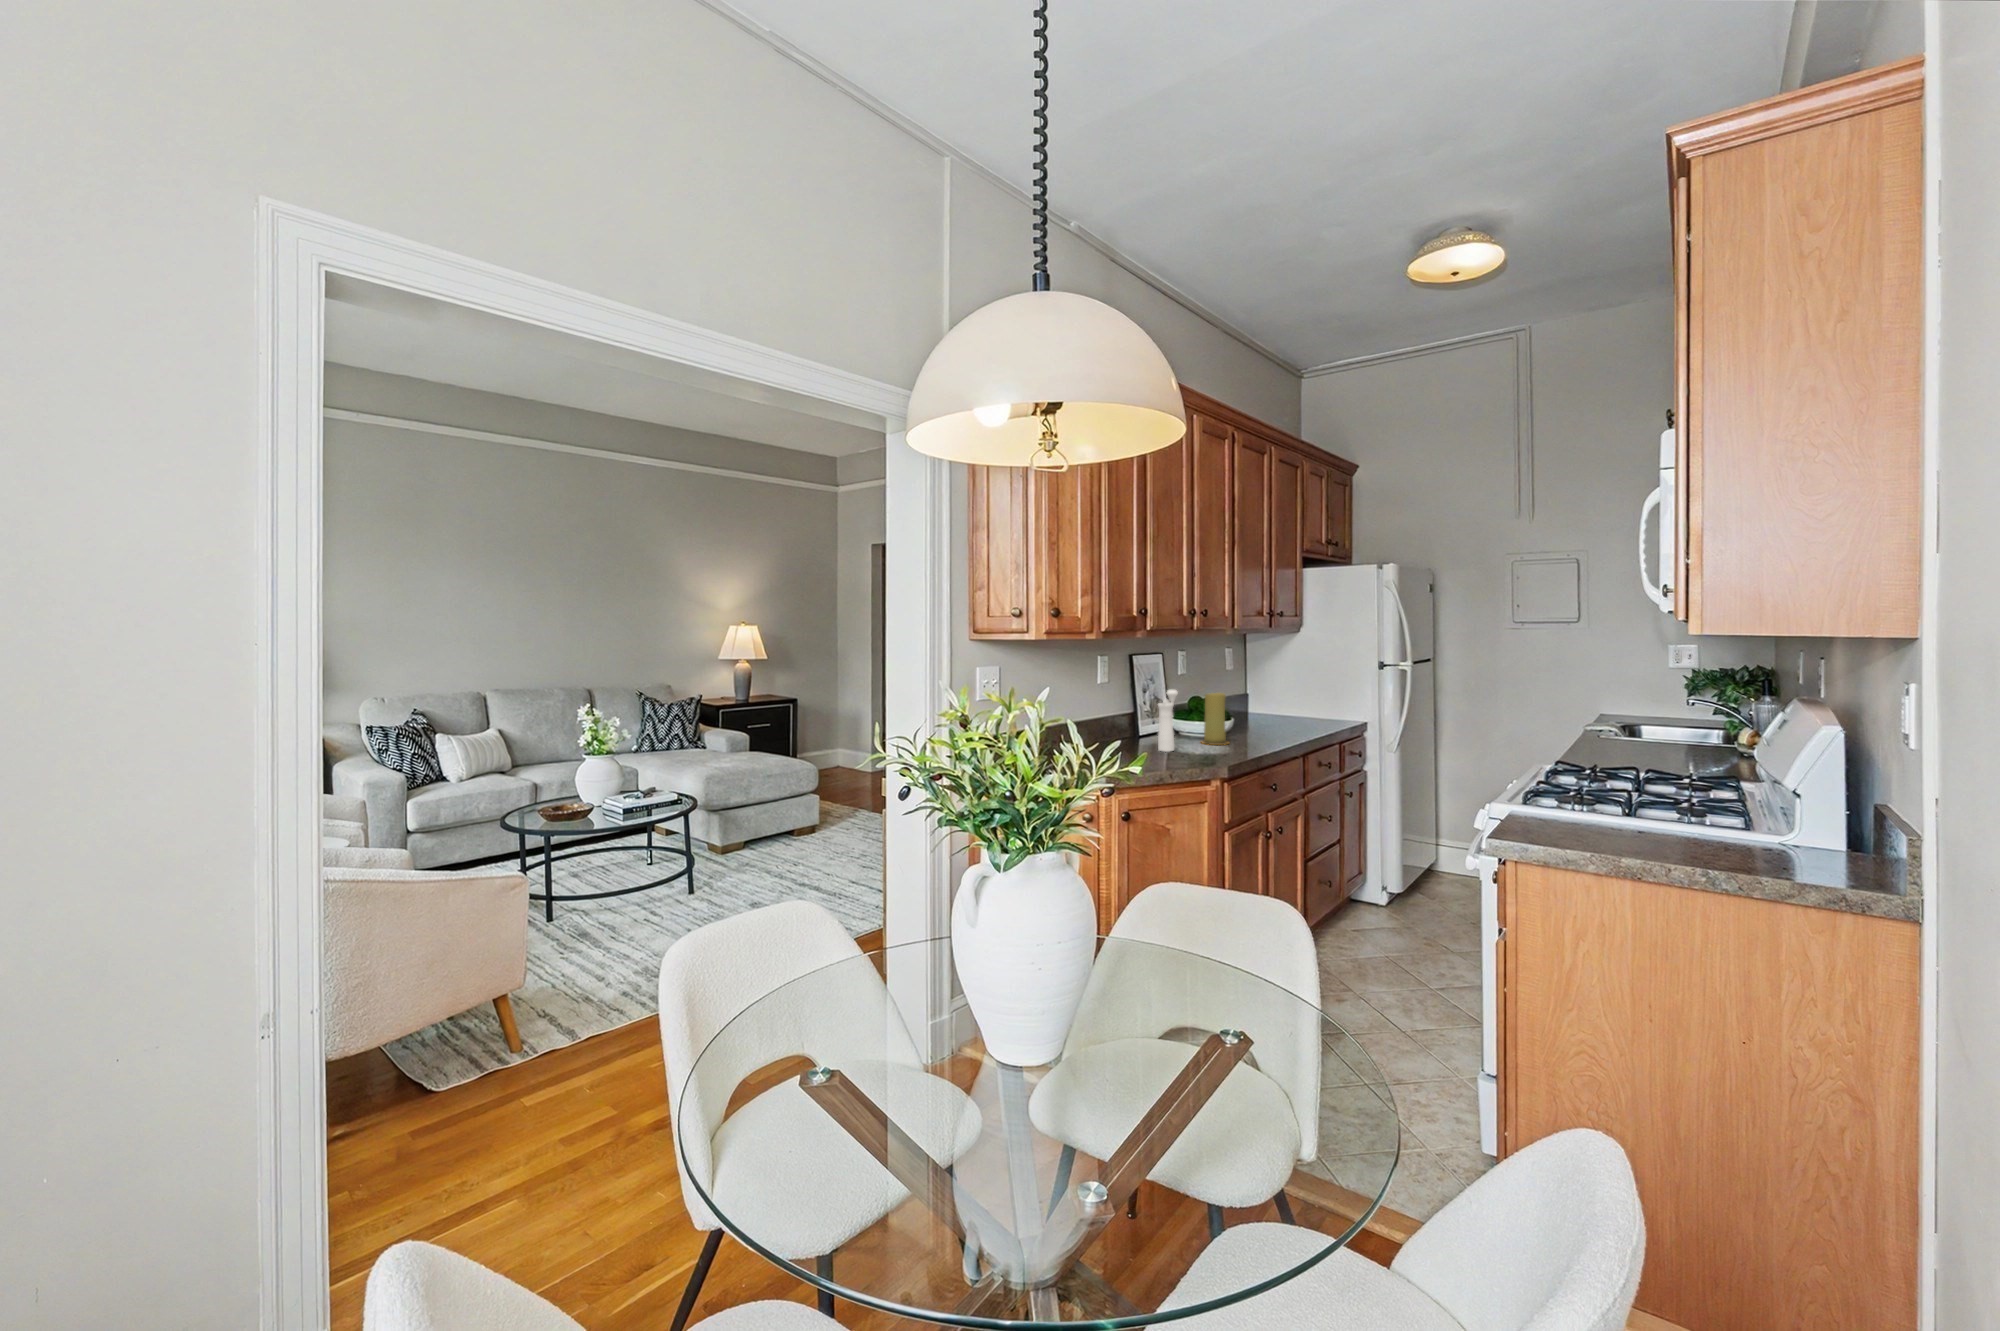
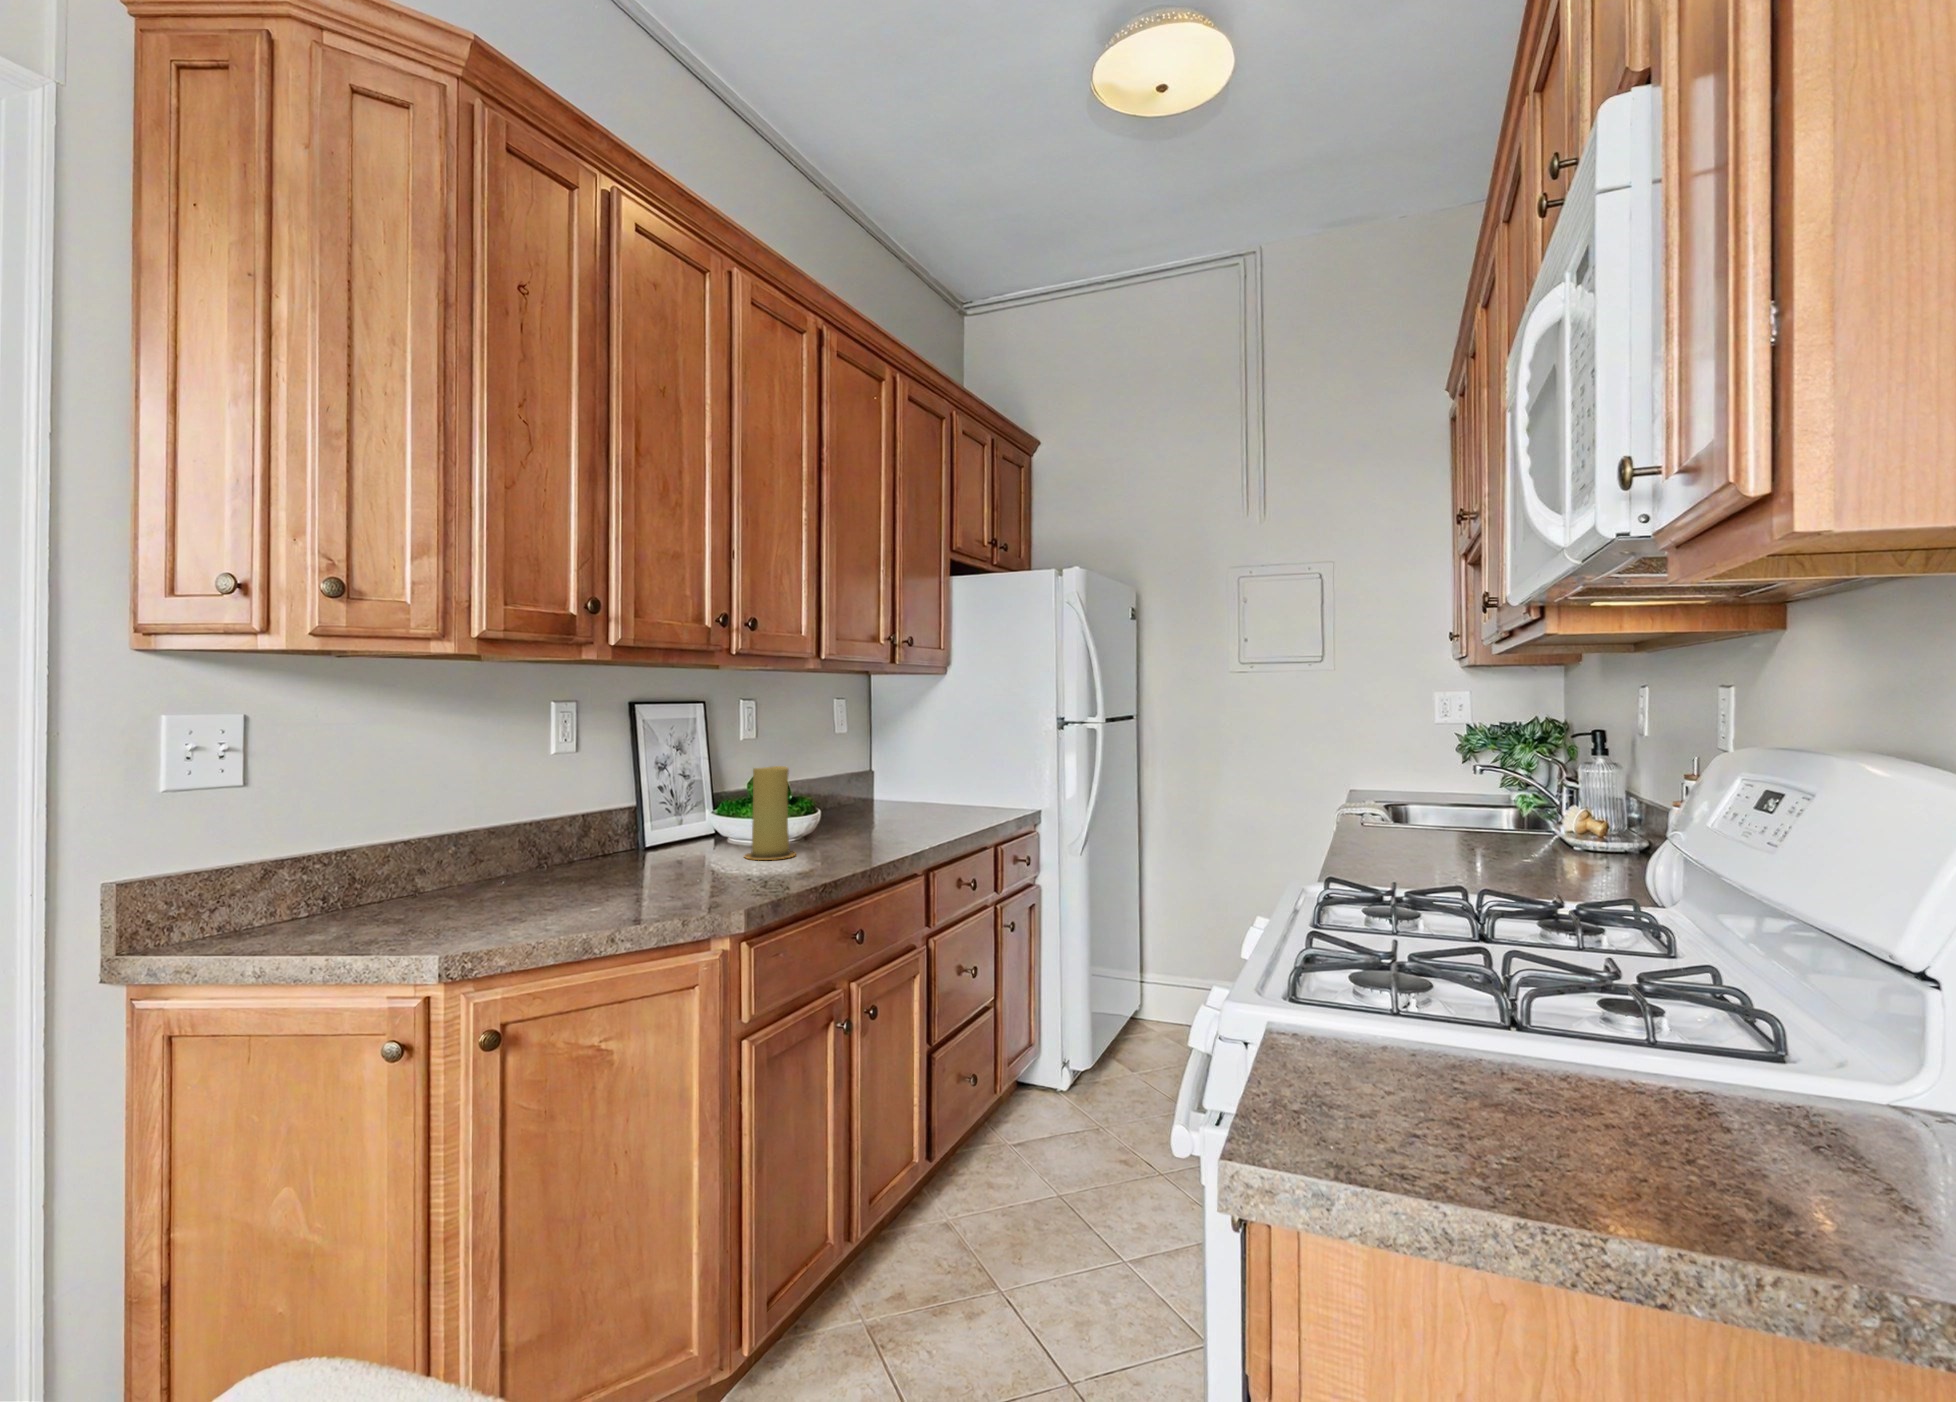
pepper mill: present [1158,690,1178,752] -> none [644,761,695,879]

